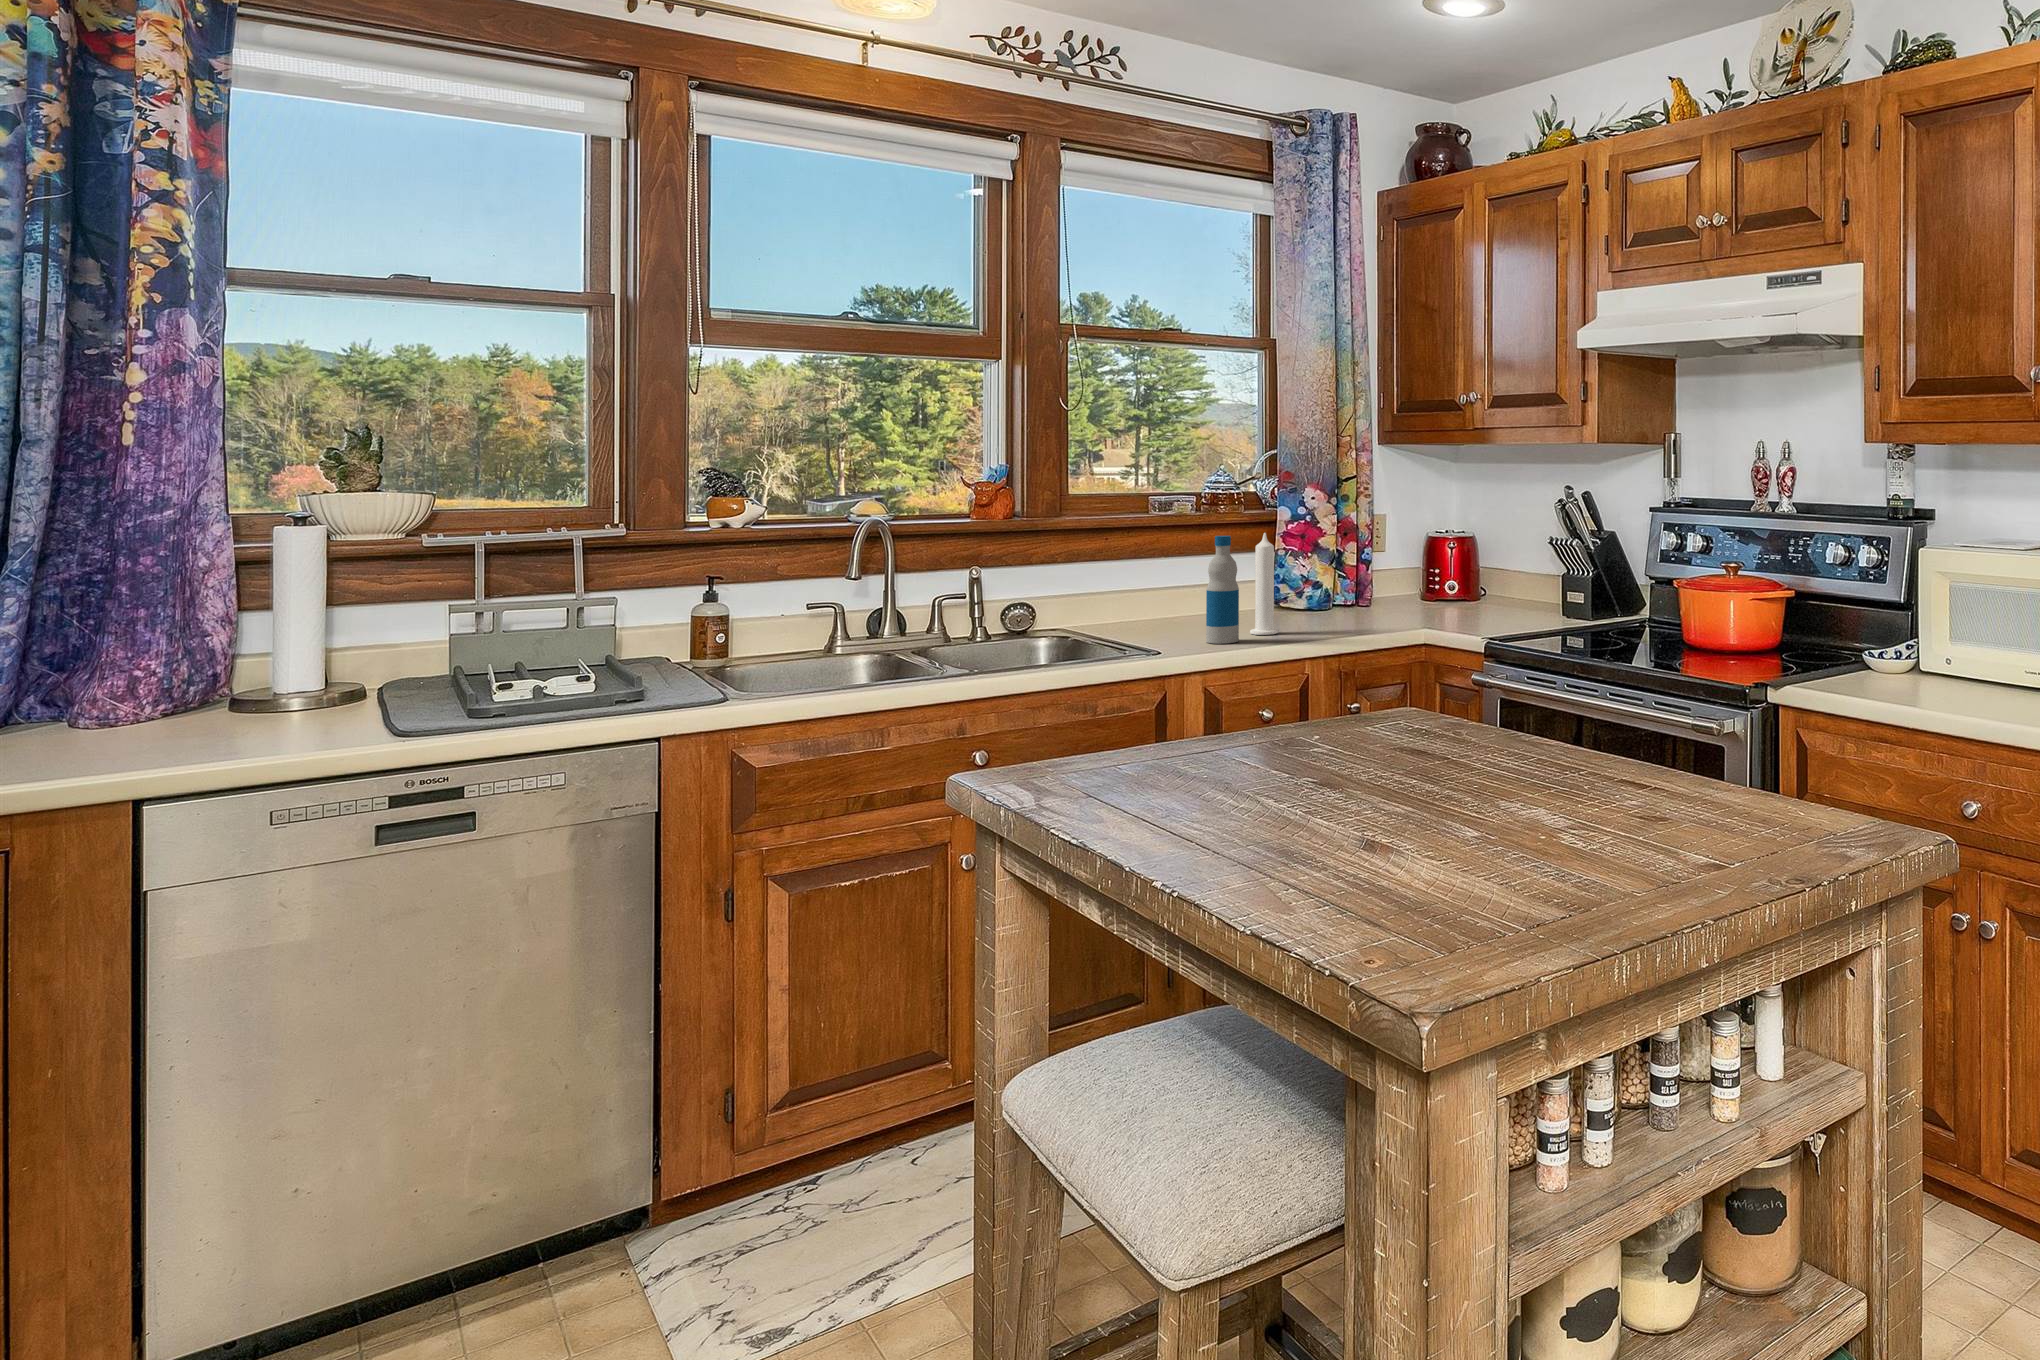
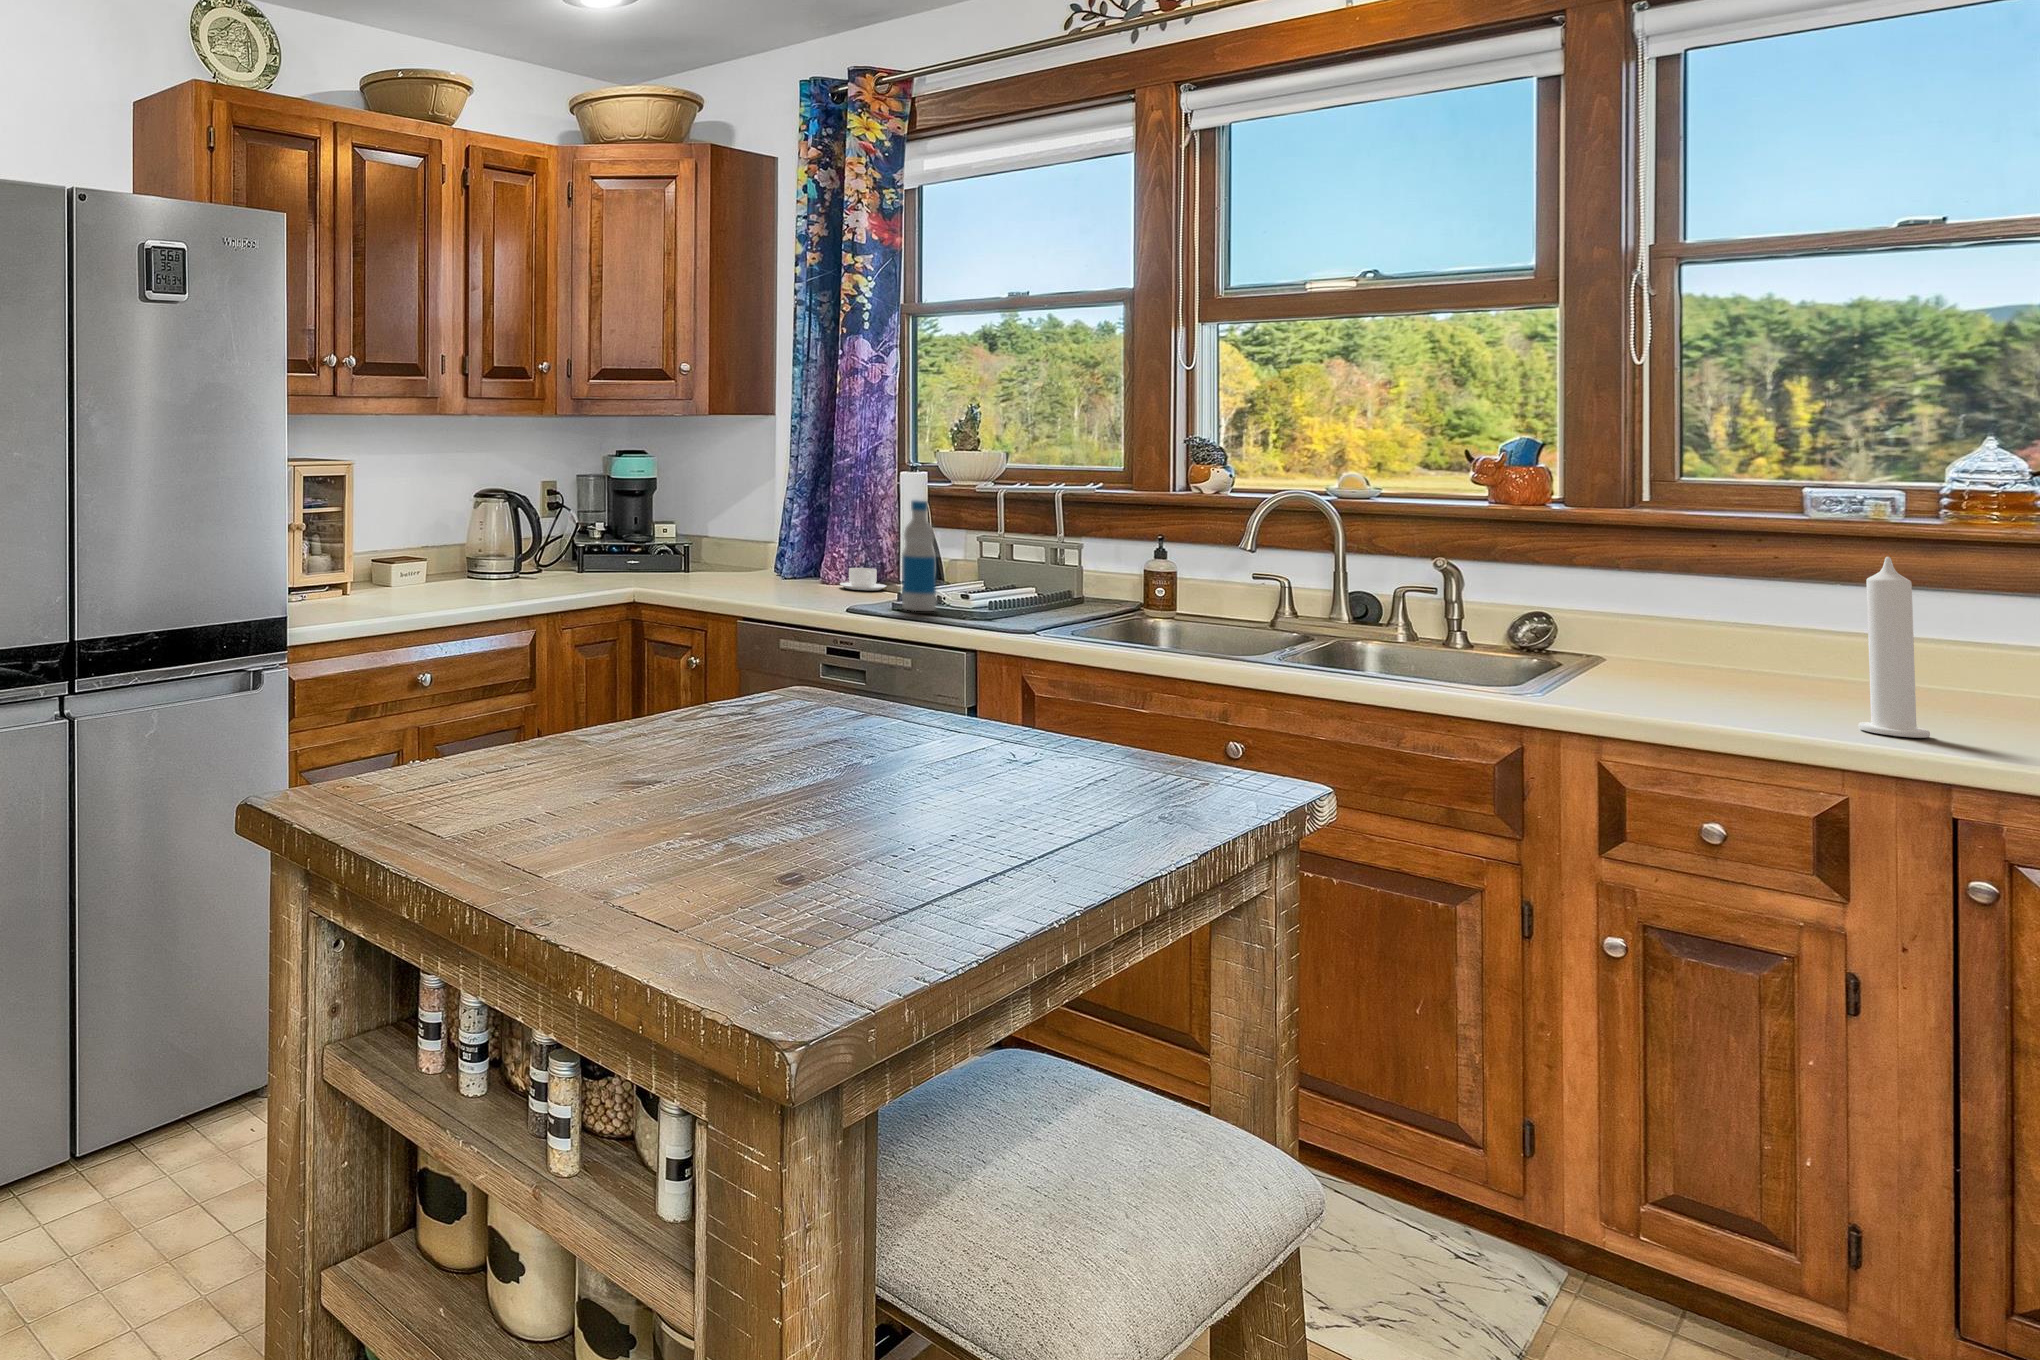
bottle: present [1206,536,1239,644] -> present [902,500,936,611]
coffee cup: none [150,690,253,731] -> present [840,568,886,590]

